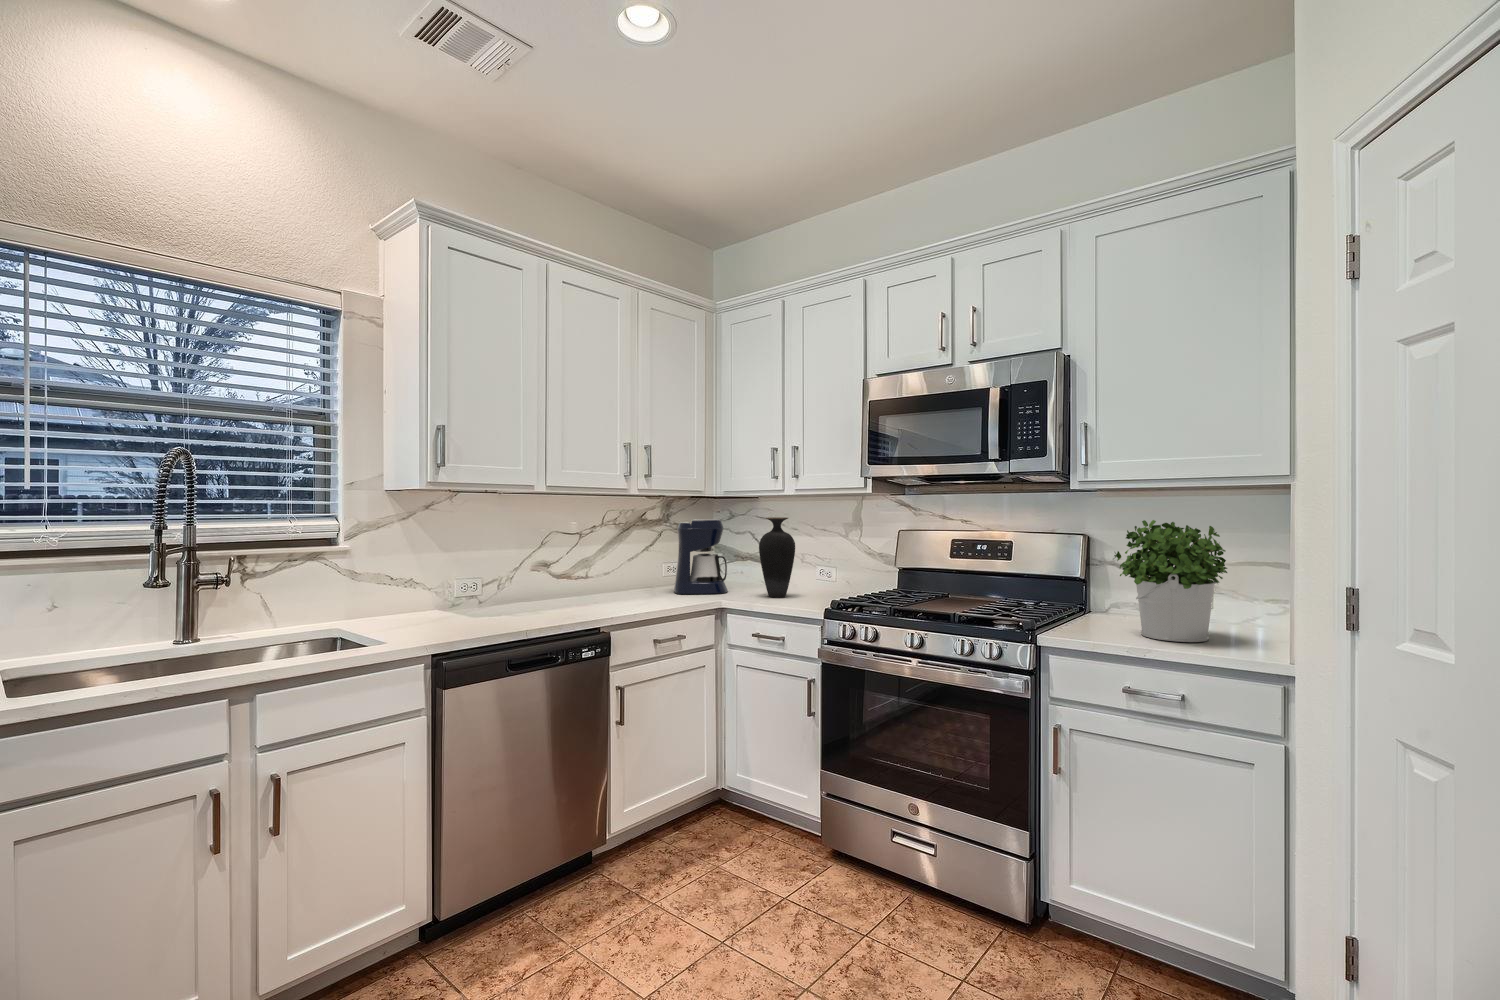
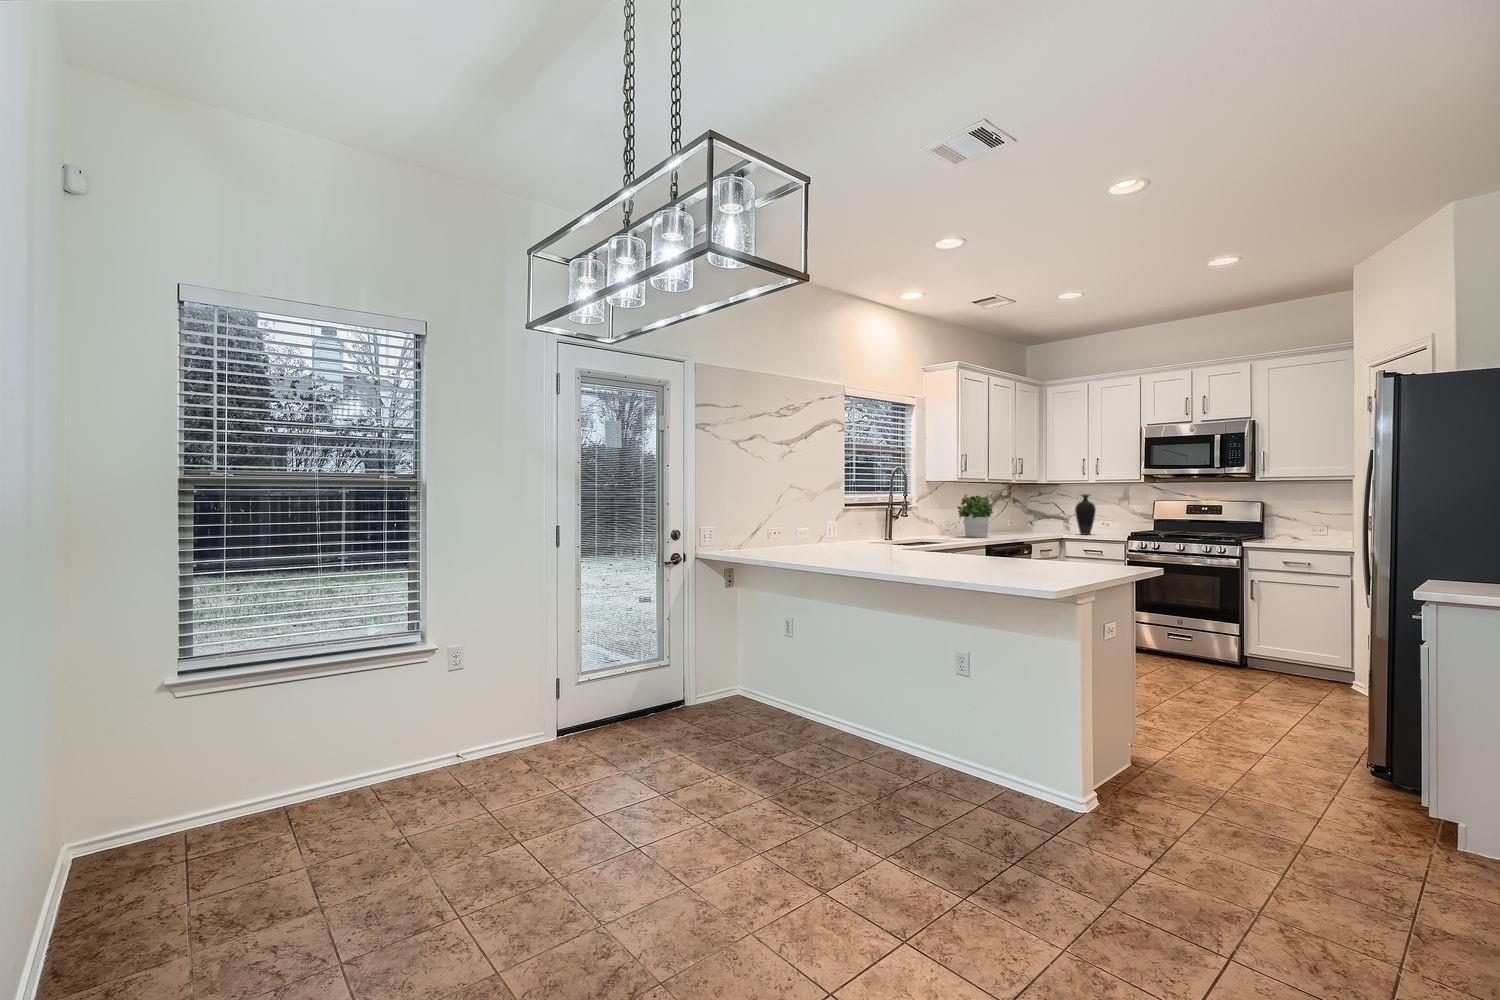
coffee maker: present [674,519,728,594] -> none [1022,496,1053,534]
potted plant: present [1114,520,1227,642] -> present [958,495,993,538]

